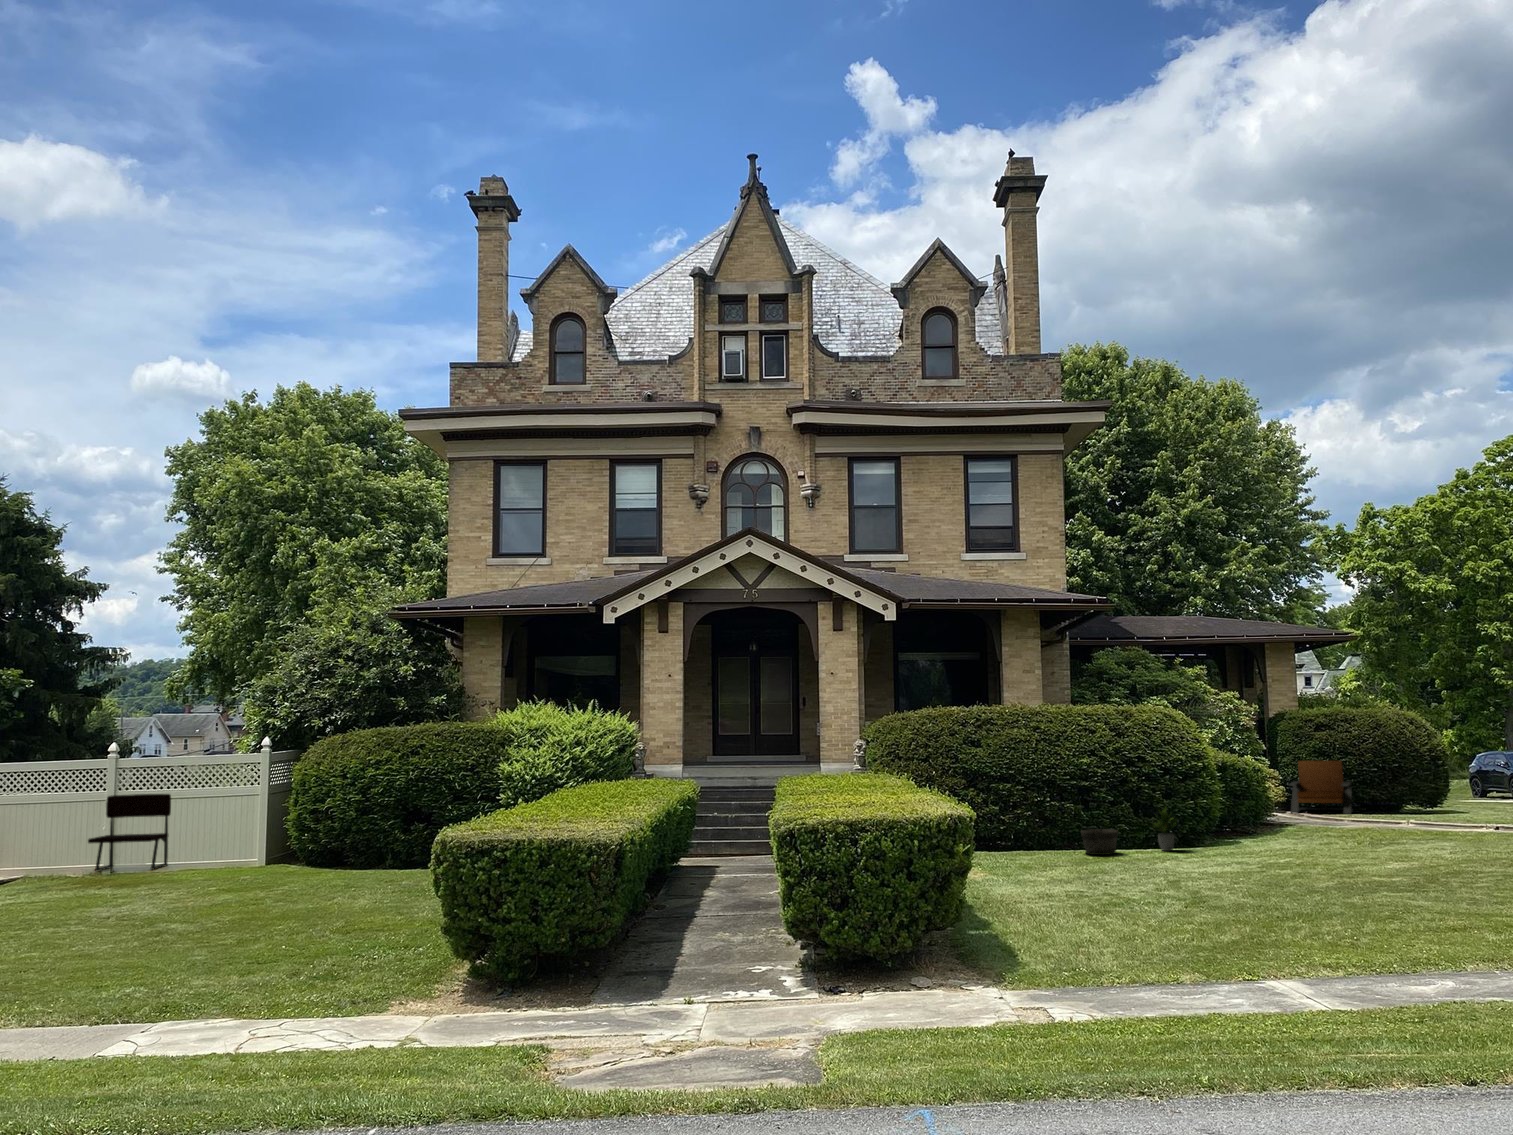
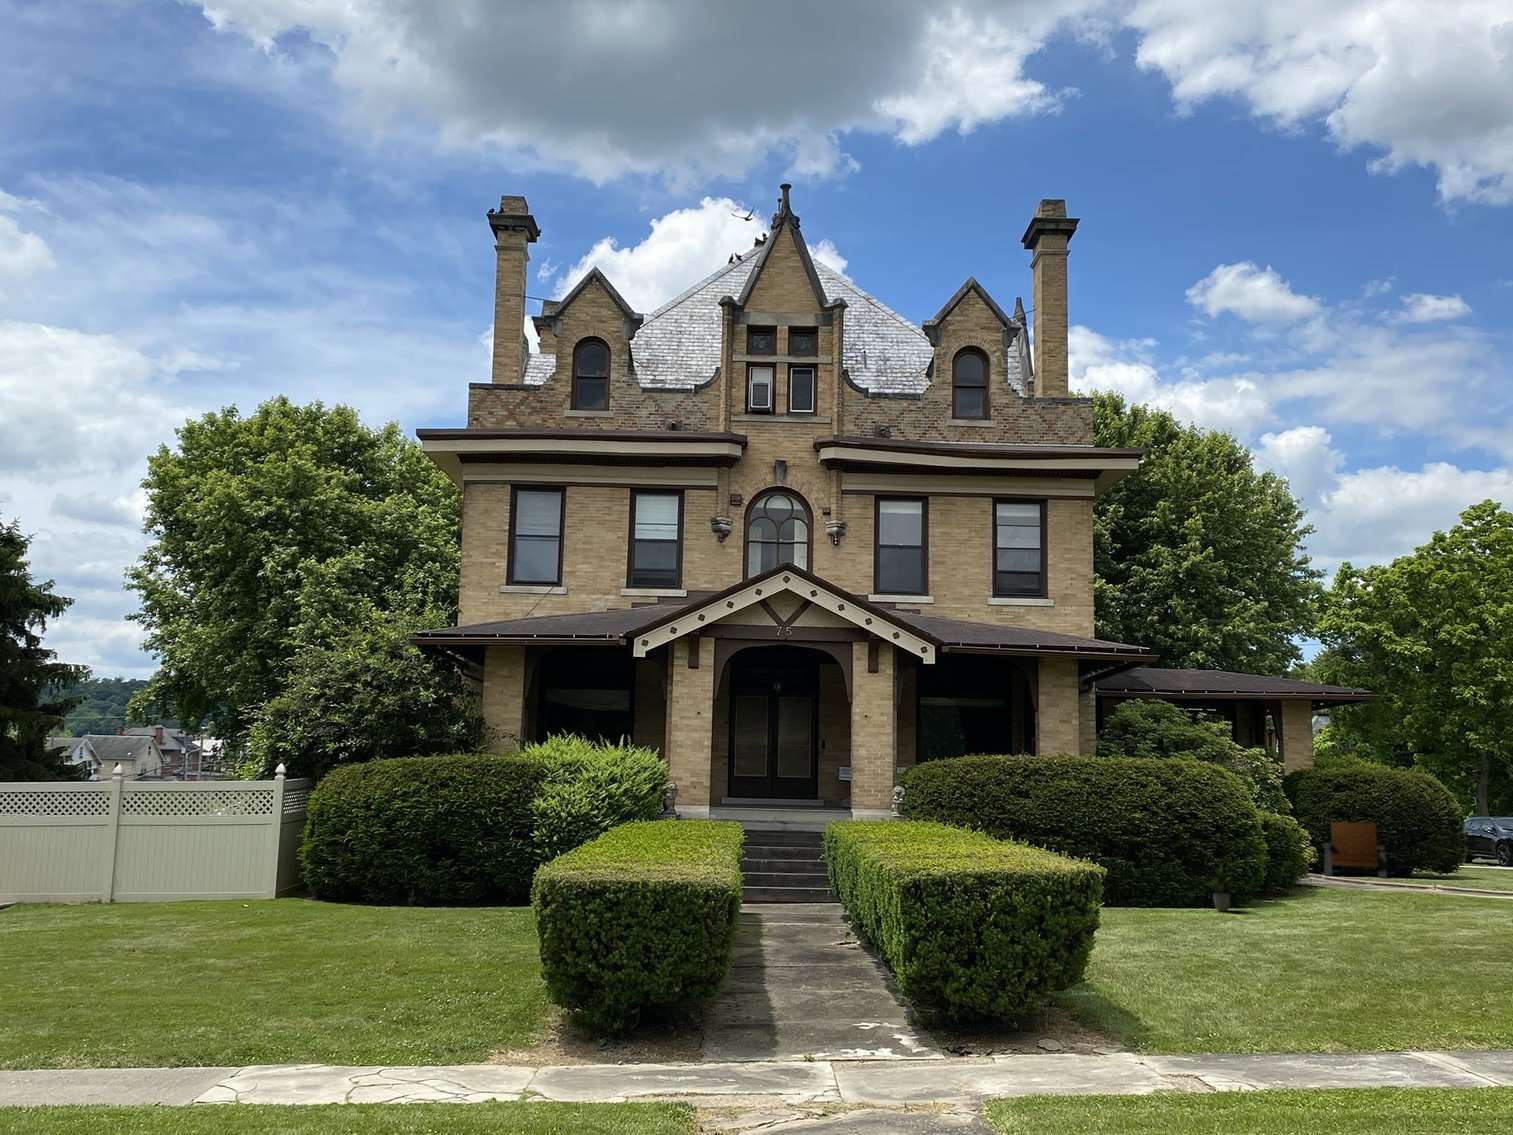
bench: present [88,794,171,871] -> none [89,820,178,901]
wooden bucket: present [1081,828,1118,855] -> none [1136,880,1174,914]

